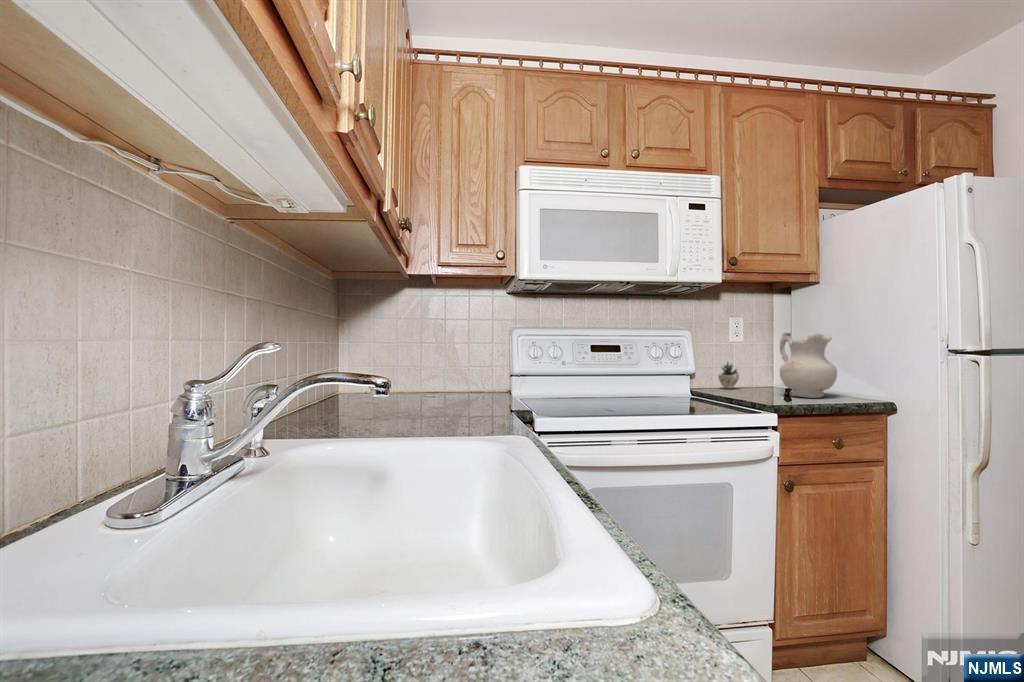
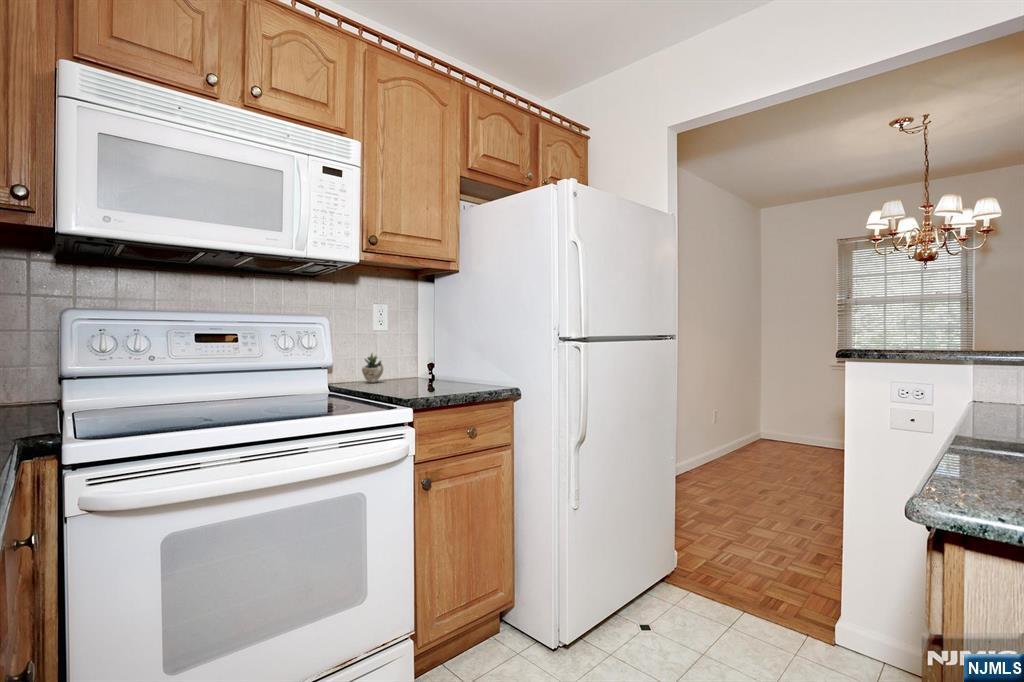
ceramic pitcher: present [780,333,837,398] -> none [421,321,473,388]

